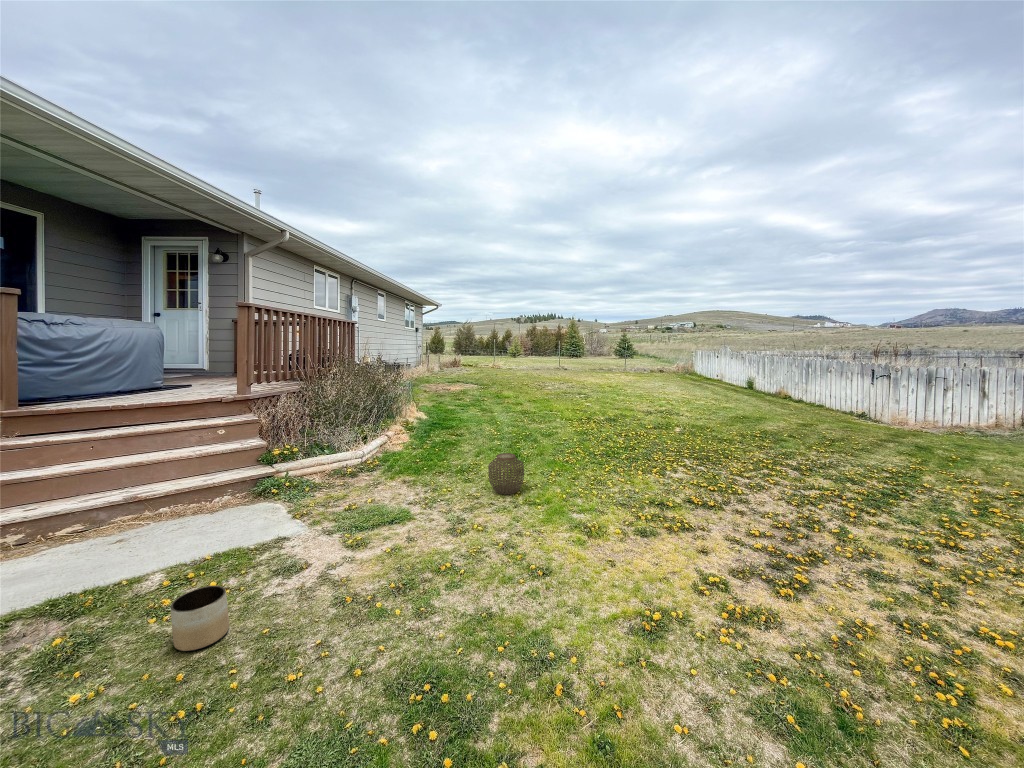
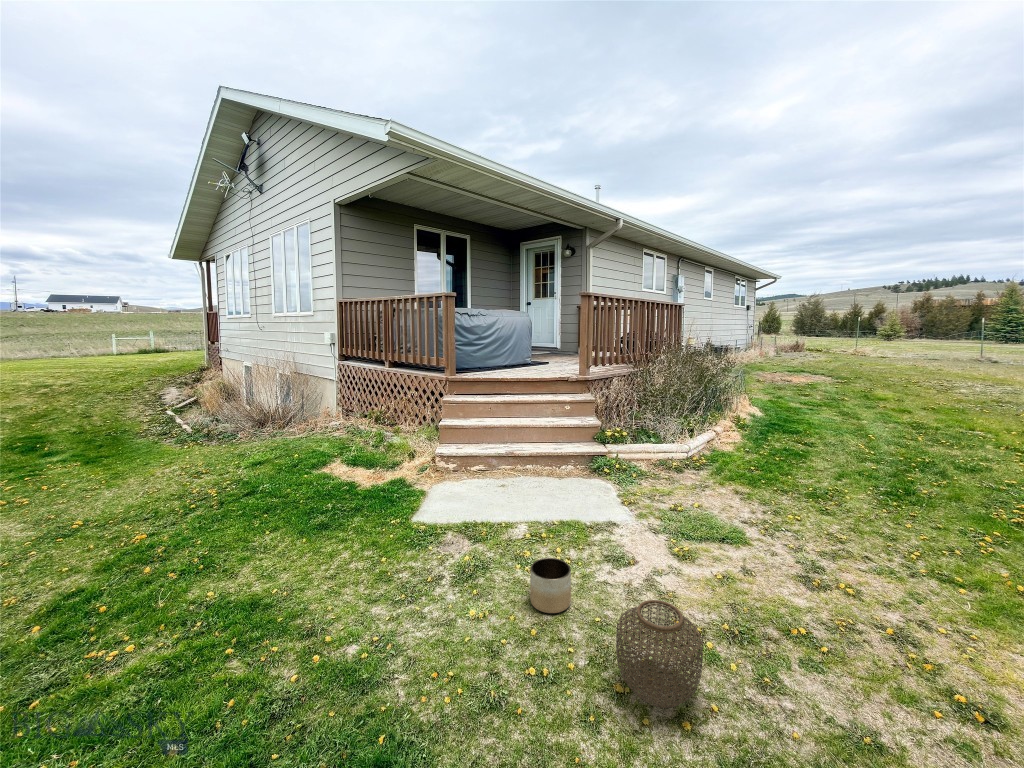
woven basket: present [488,453,524,494] -> present [616,600,703,708]

